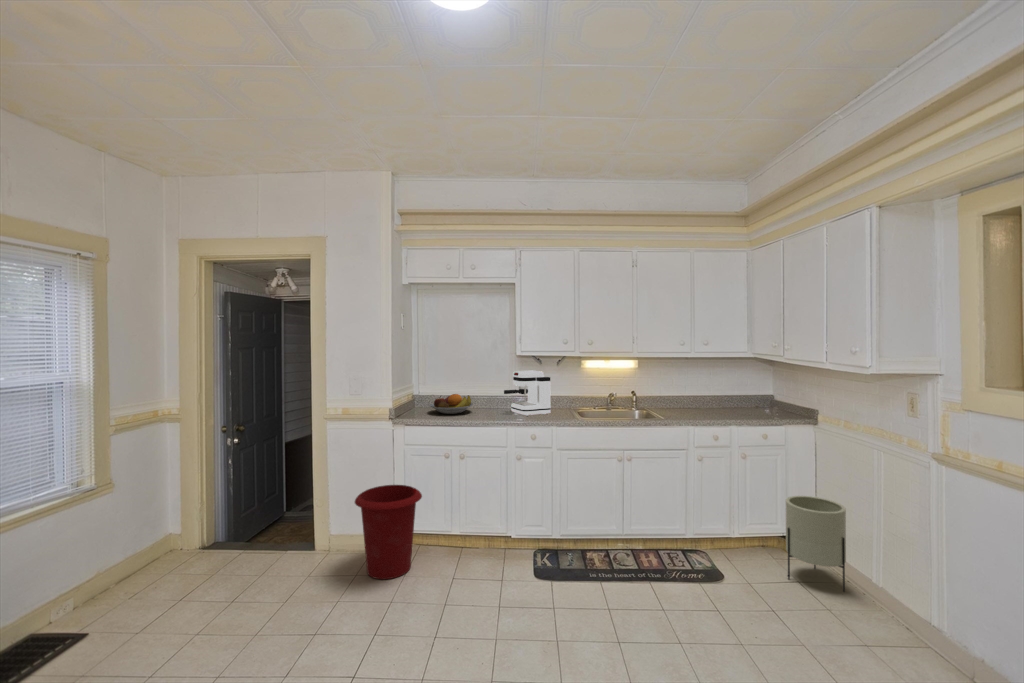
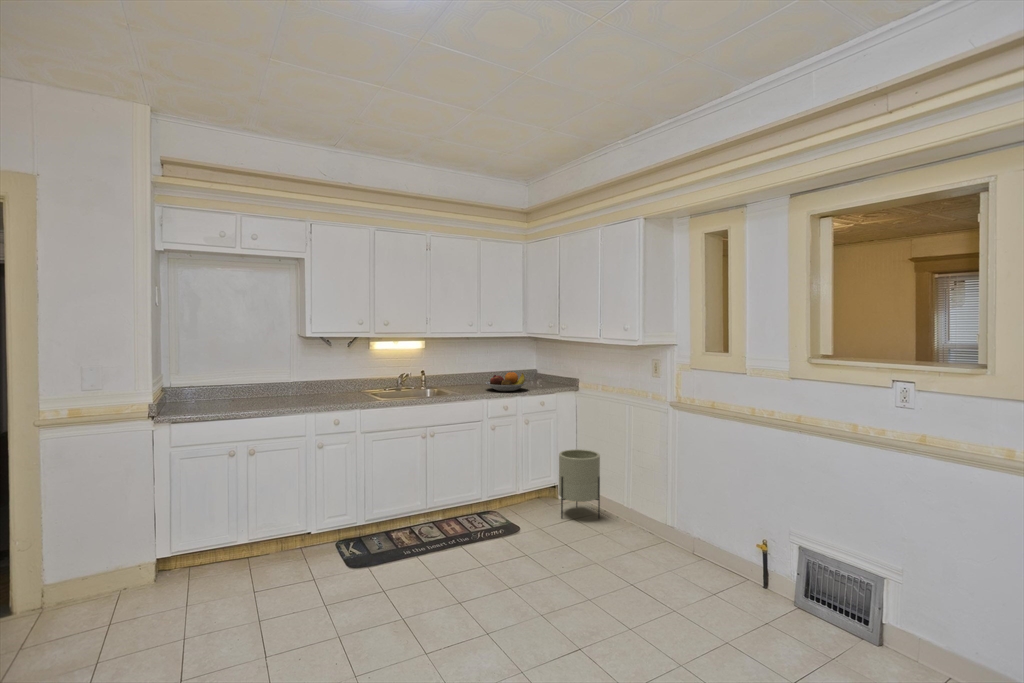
coffee maker: present [504,371,551,416] -> none [292,353,346,402]
fruit bowl: present [430,394,473,414] -> present [485,372,527,391]
waste bin: present [355,485,422,579] -> none [112,497,208,613]

